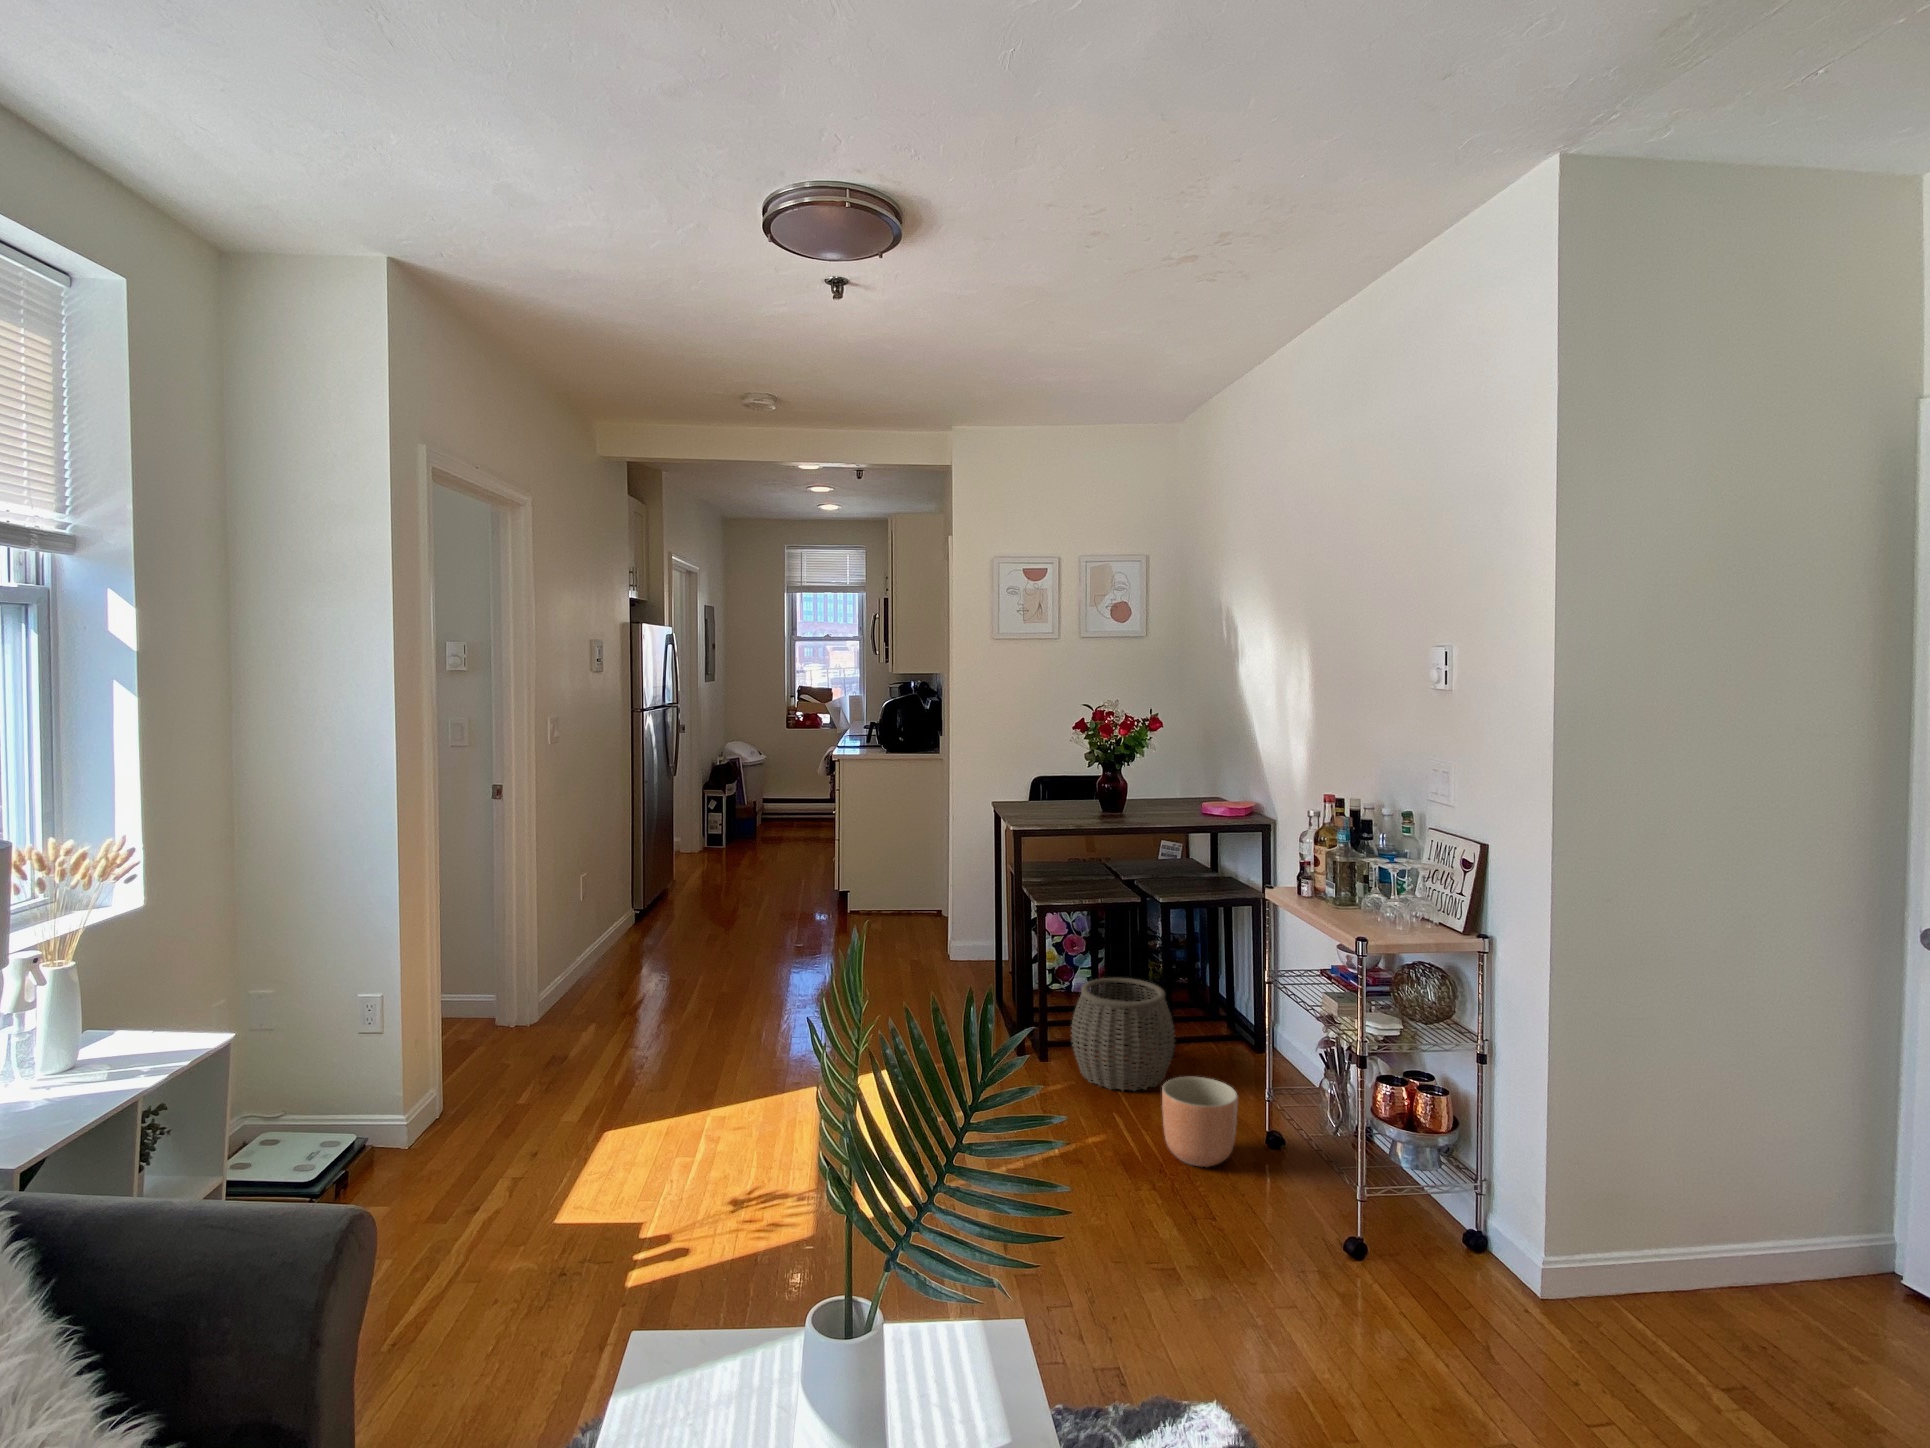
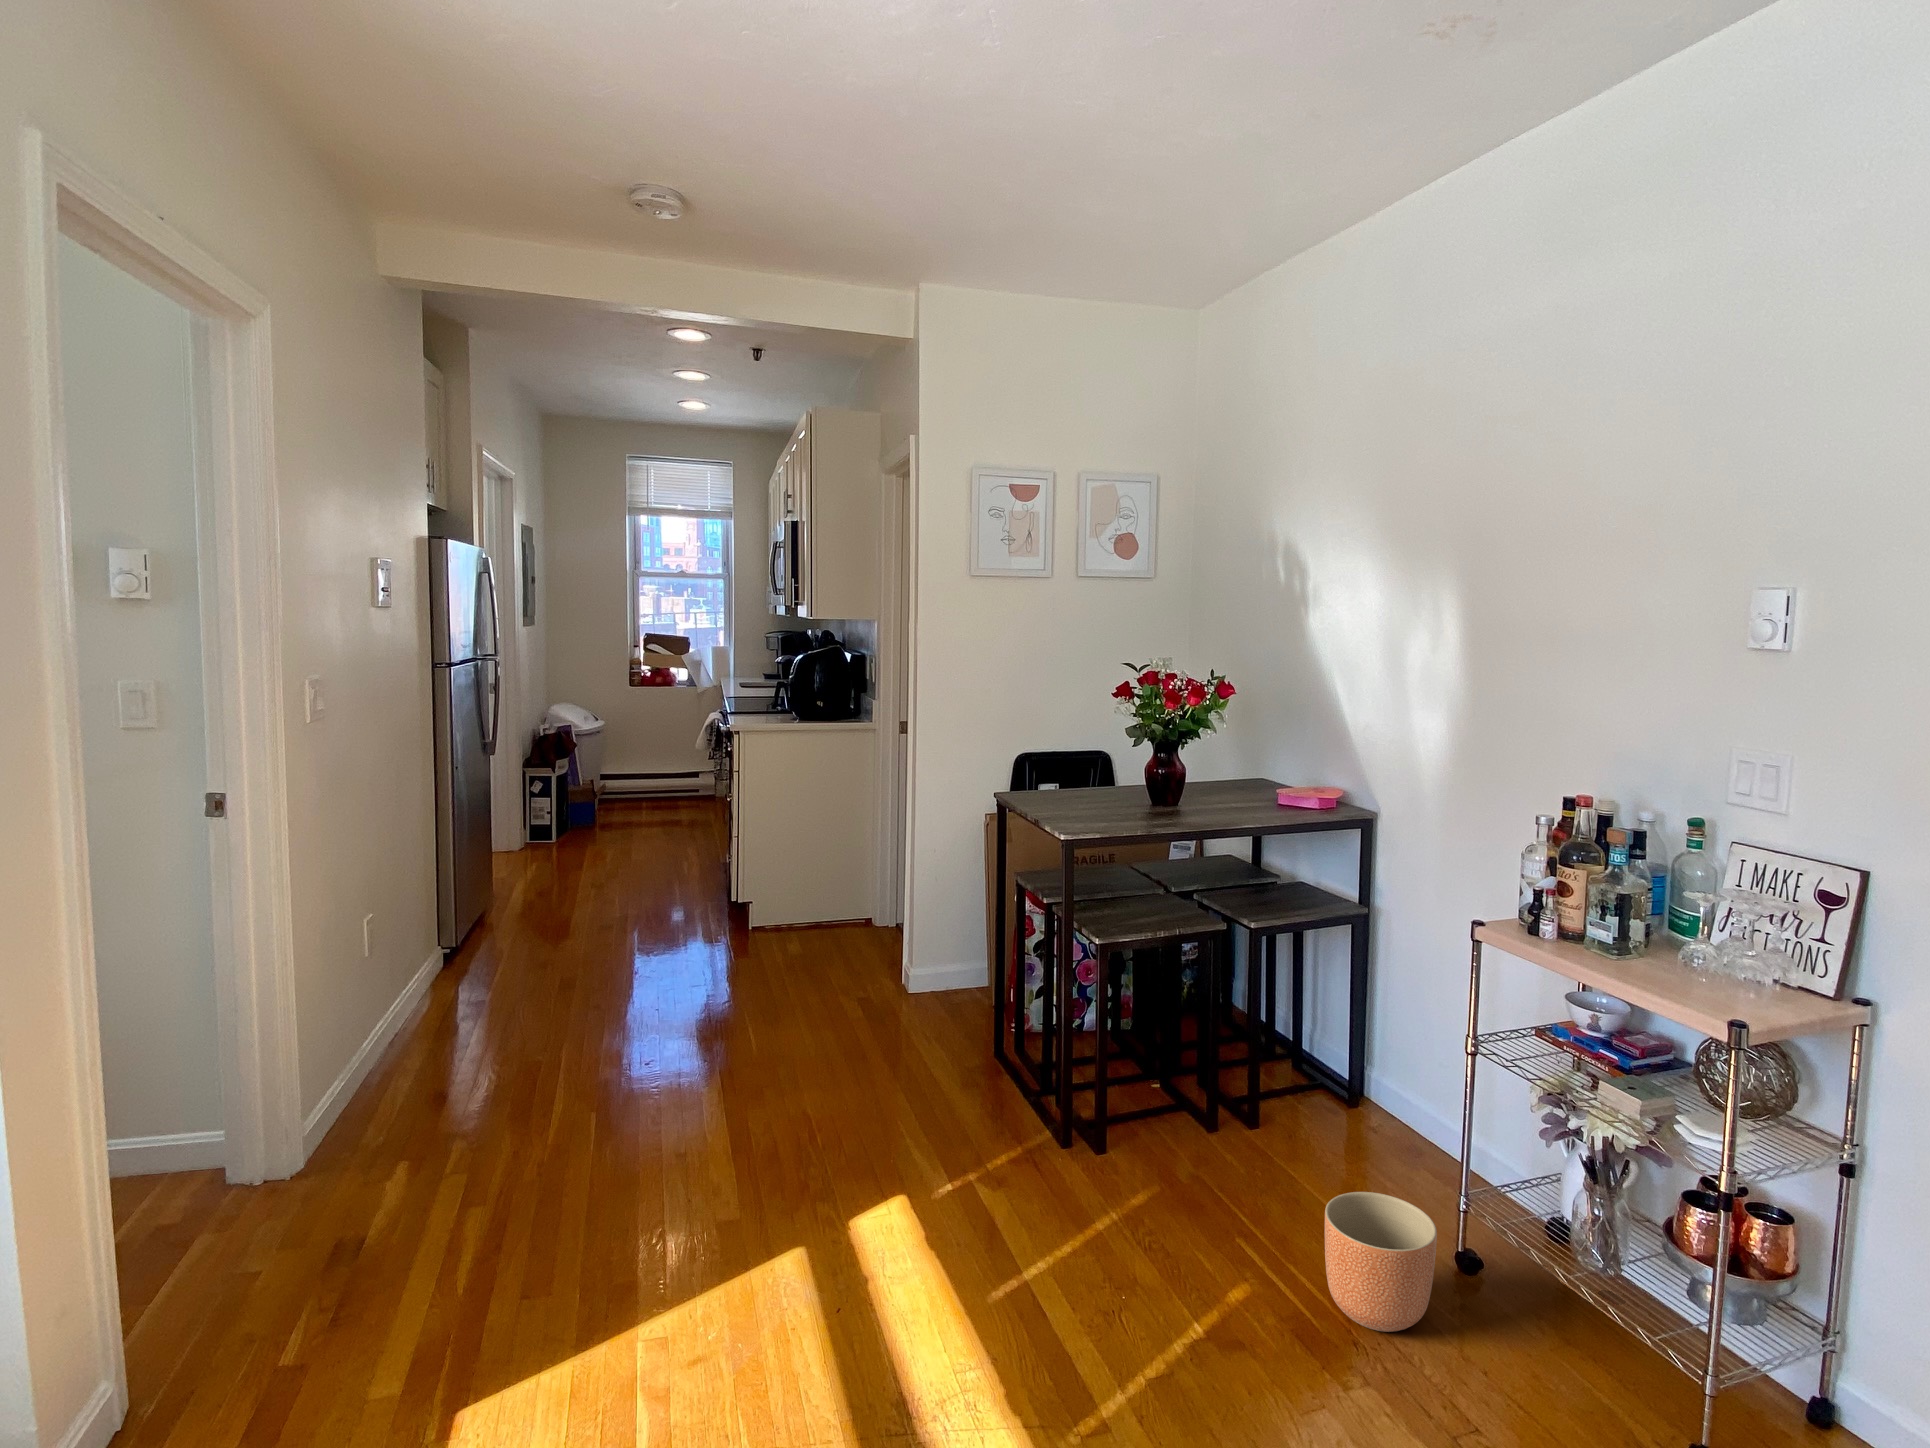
woven basket: present [1071,978,1175,1091] -> none [1131,1032,1275,1197]

